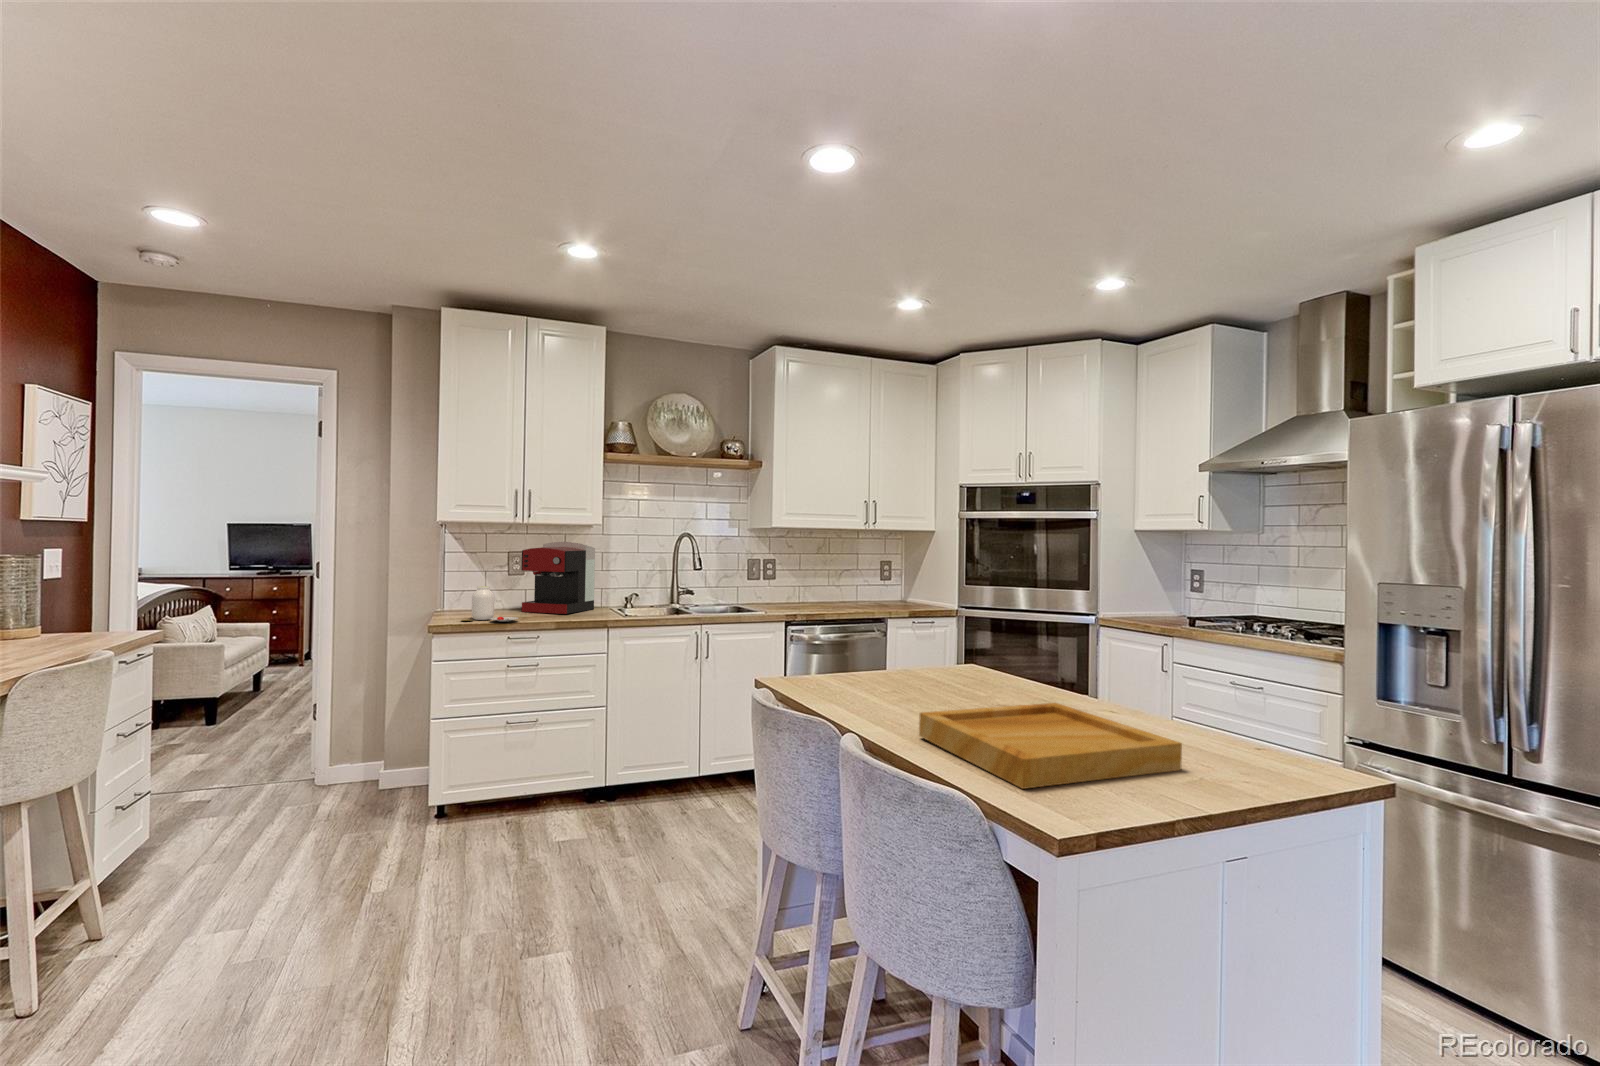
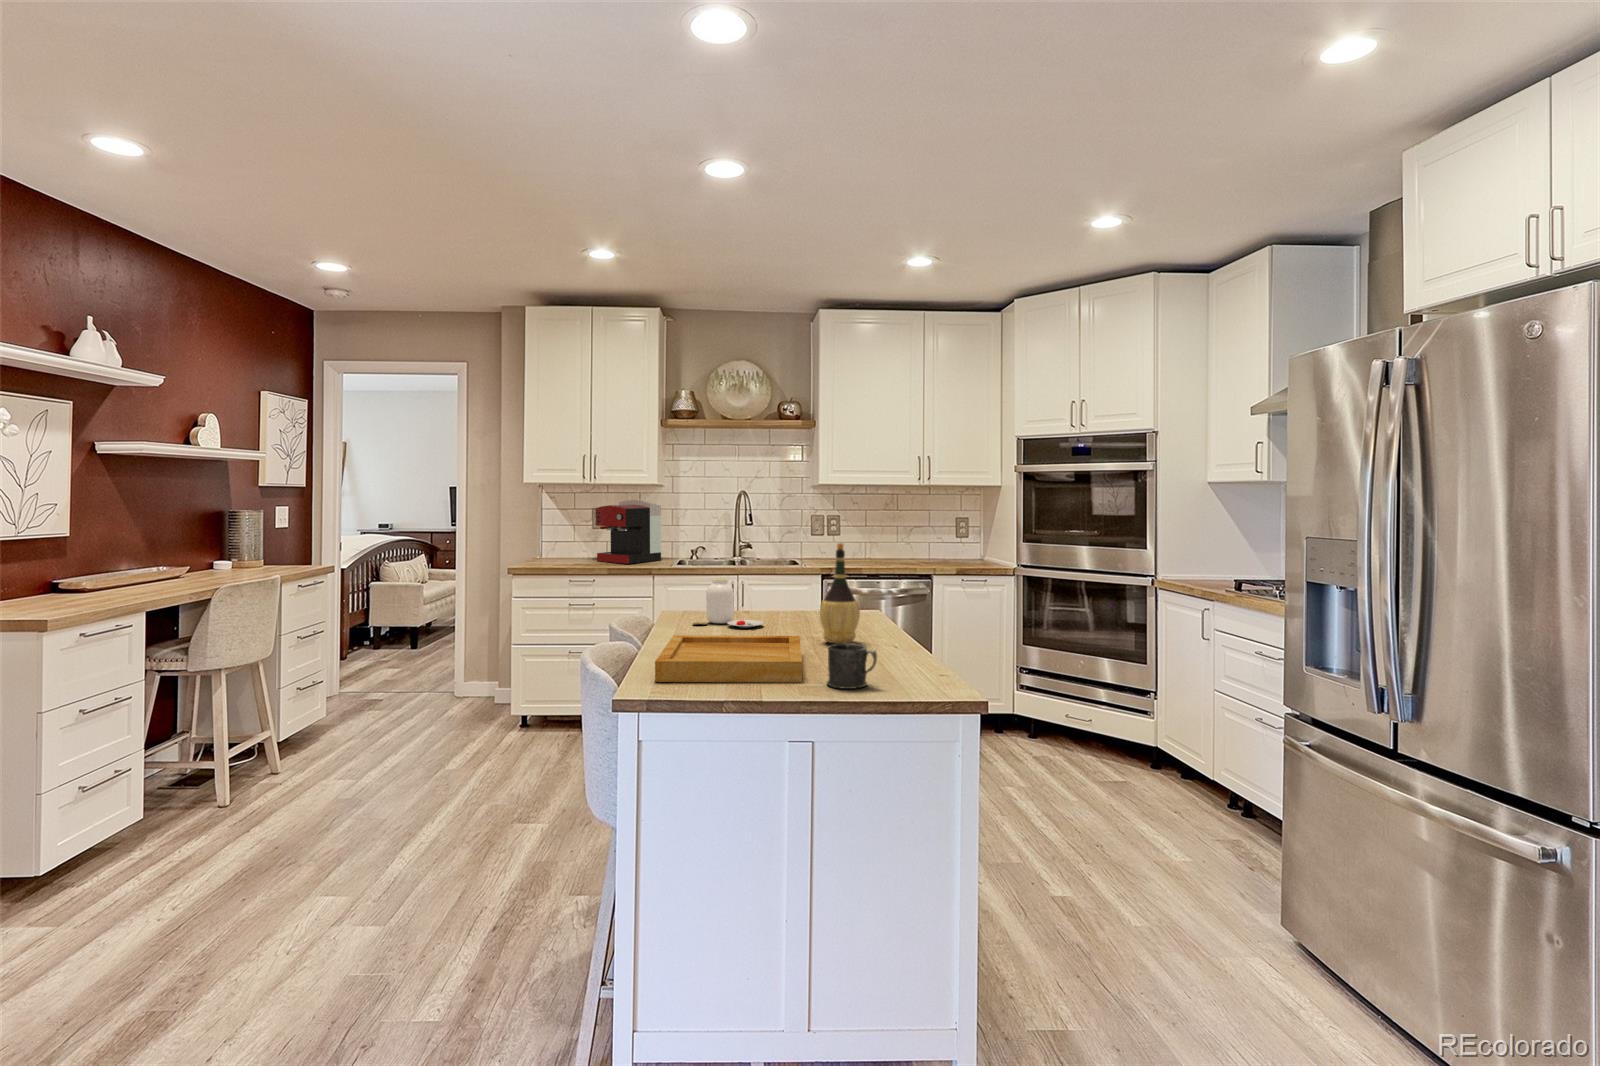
jar: present [461,586,518,622] -> present [692,578,764,628]
wine bottle: none [1025,588,1075,707] -> present [820,543,860,644]
mug: none [1211,715,1284,776] -> present [827,644,877,689]

